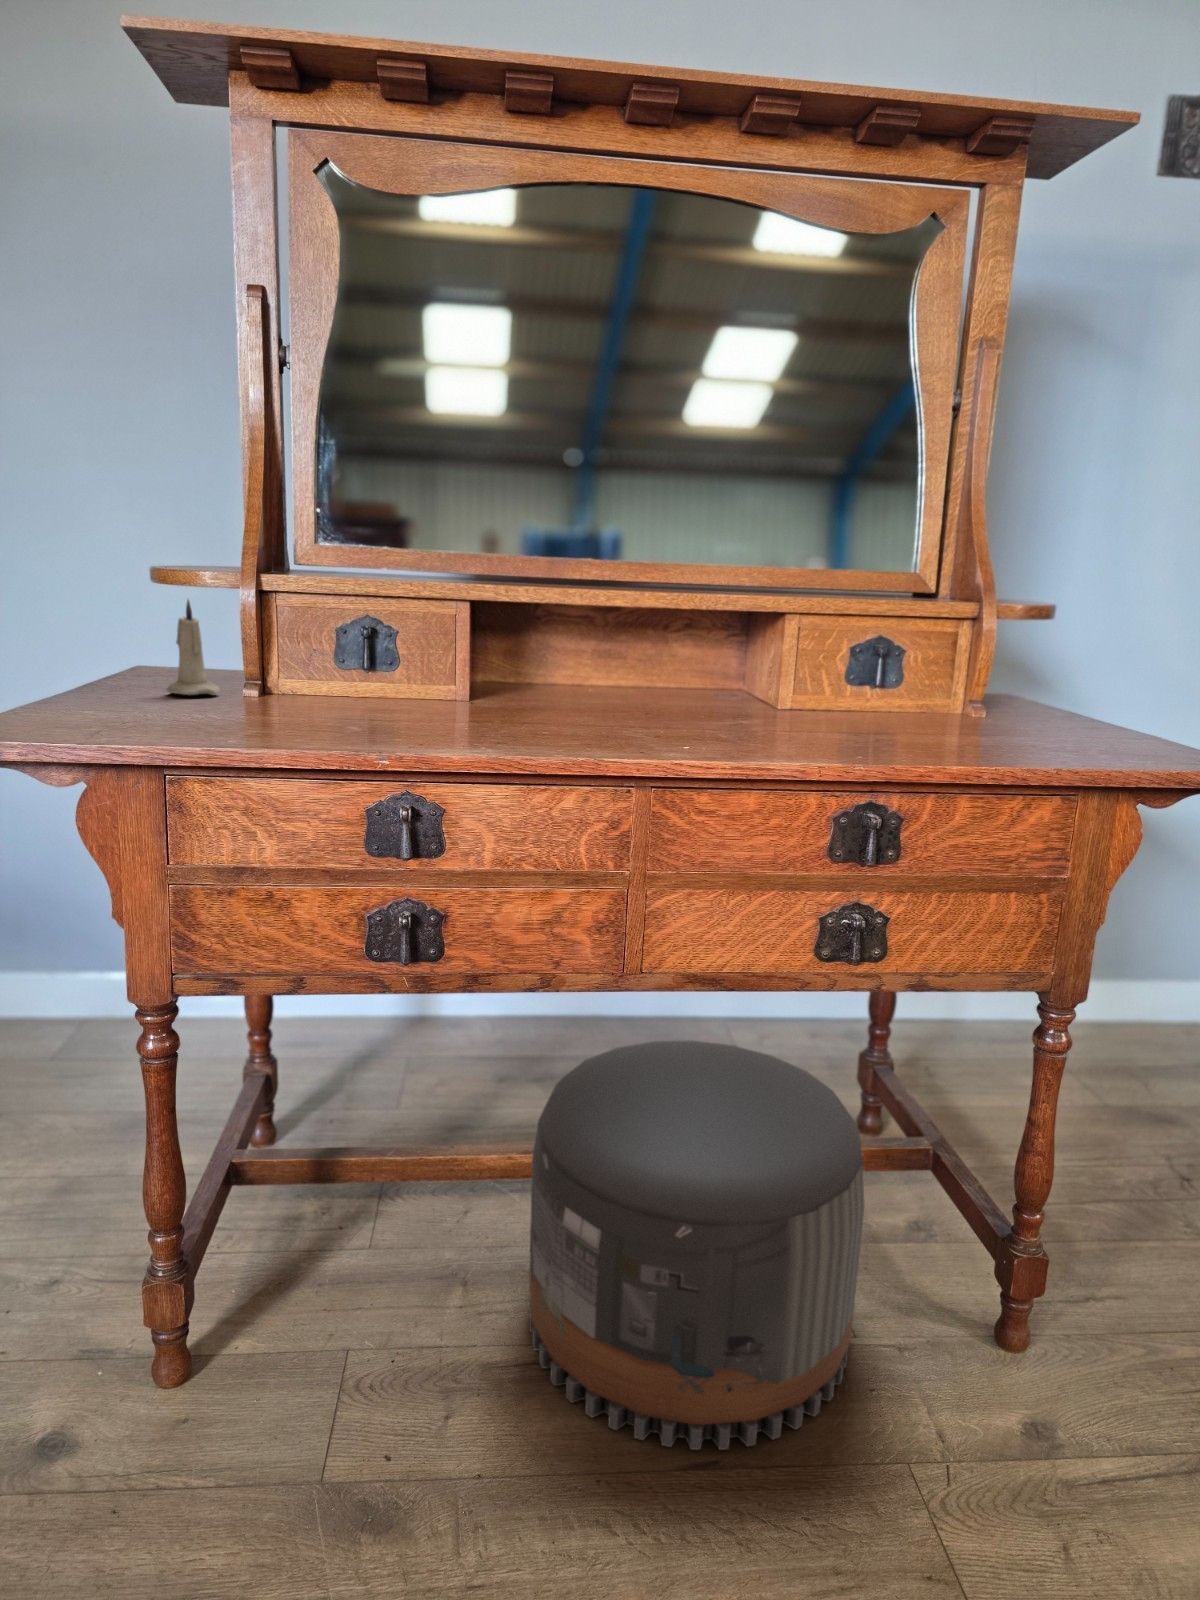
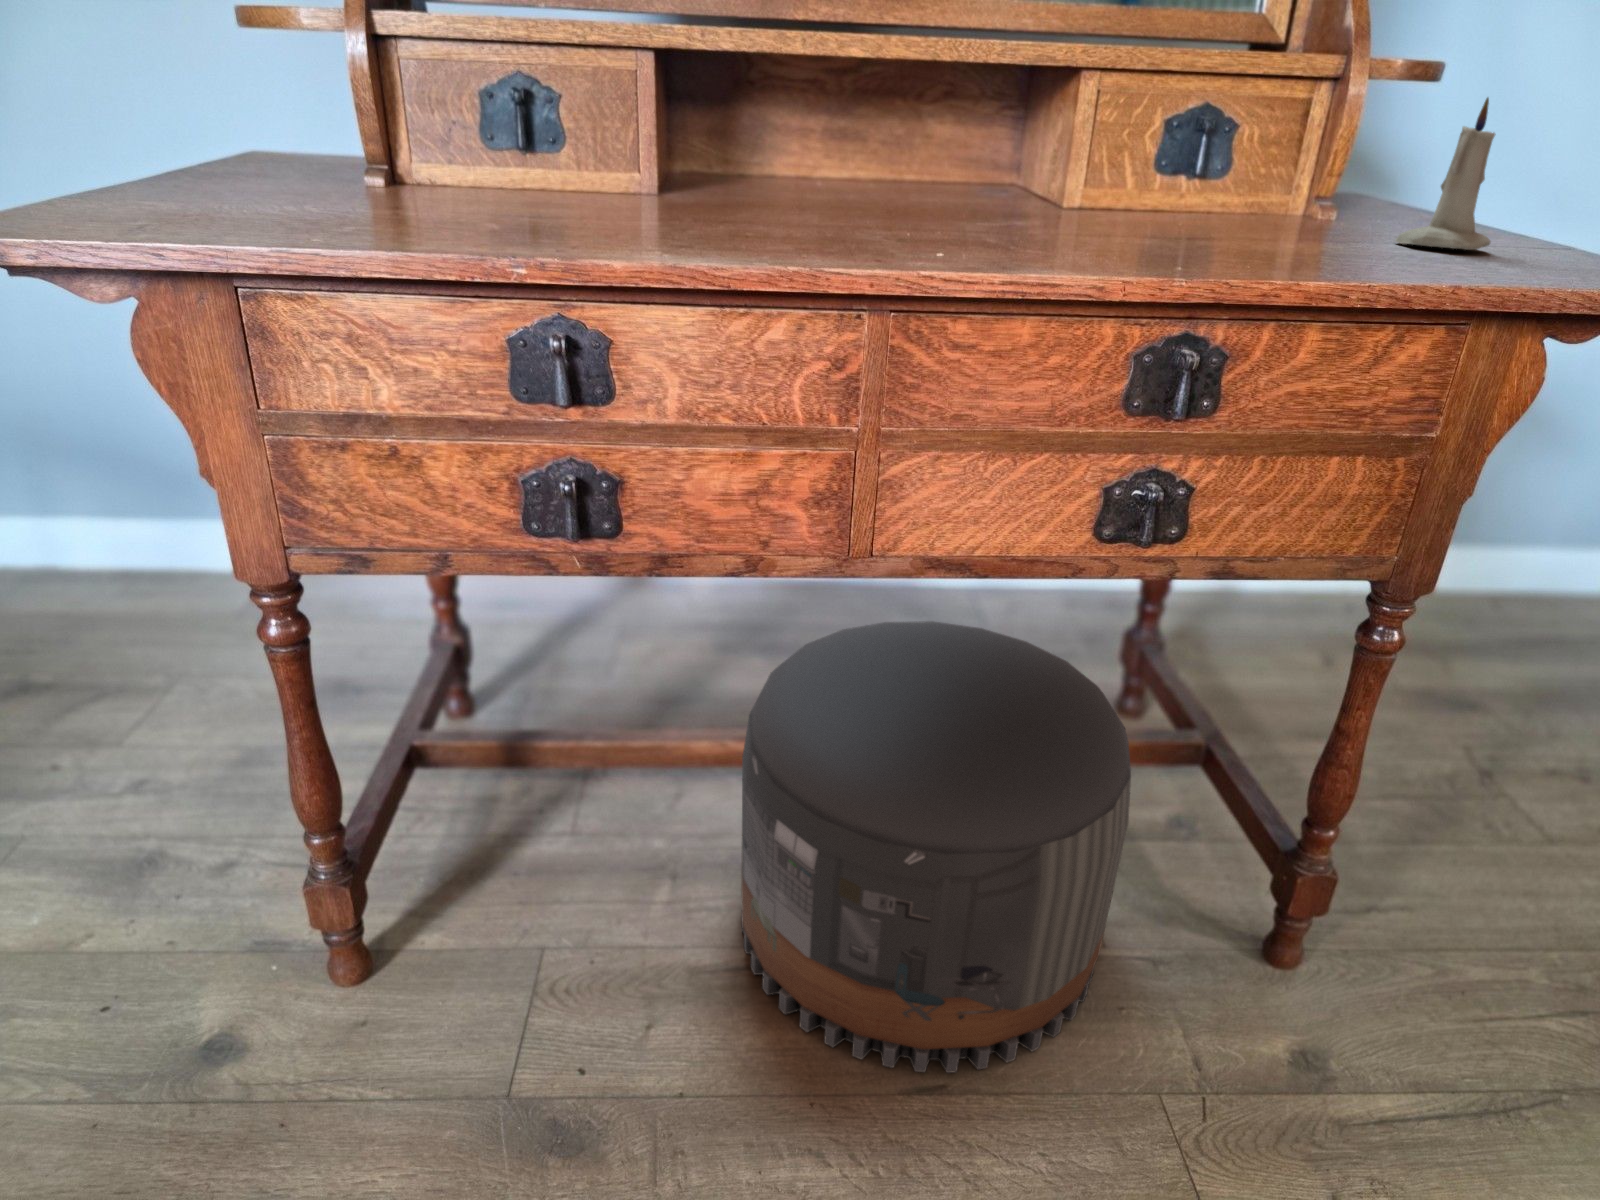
candle: present [166,600,220,695] -> present [1396,98,1496,250]

